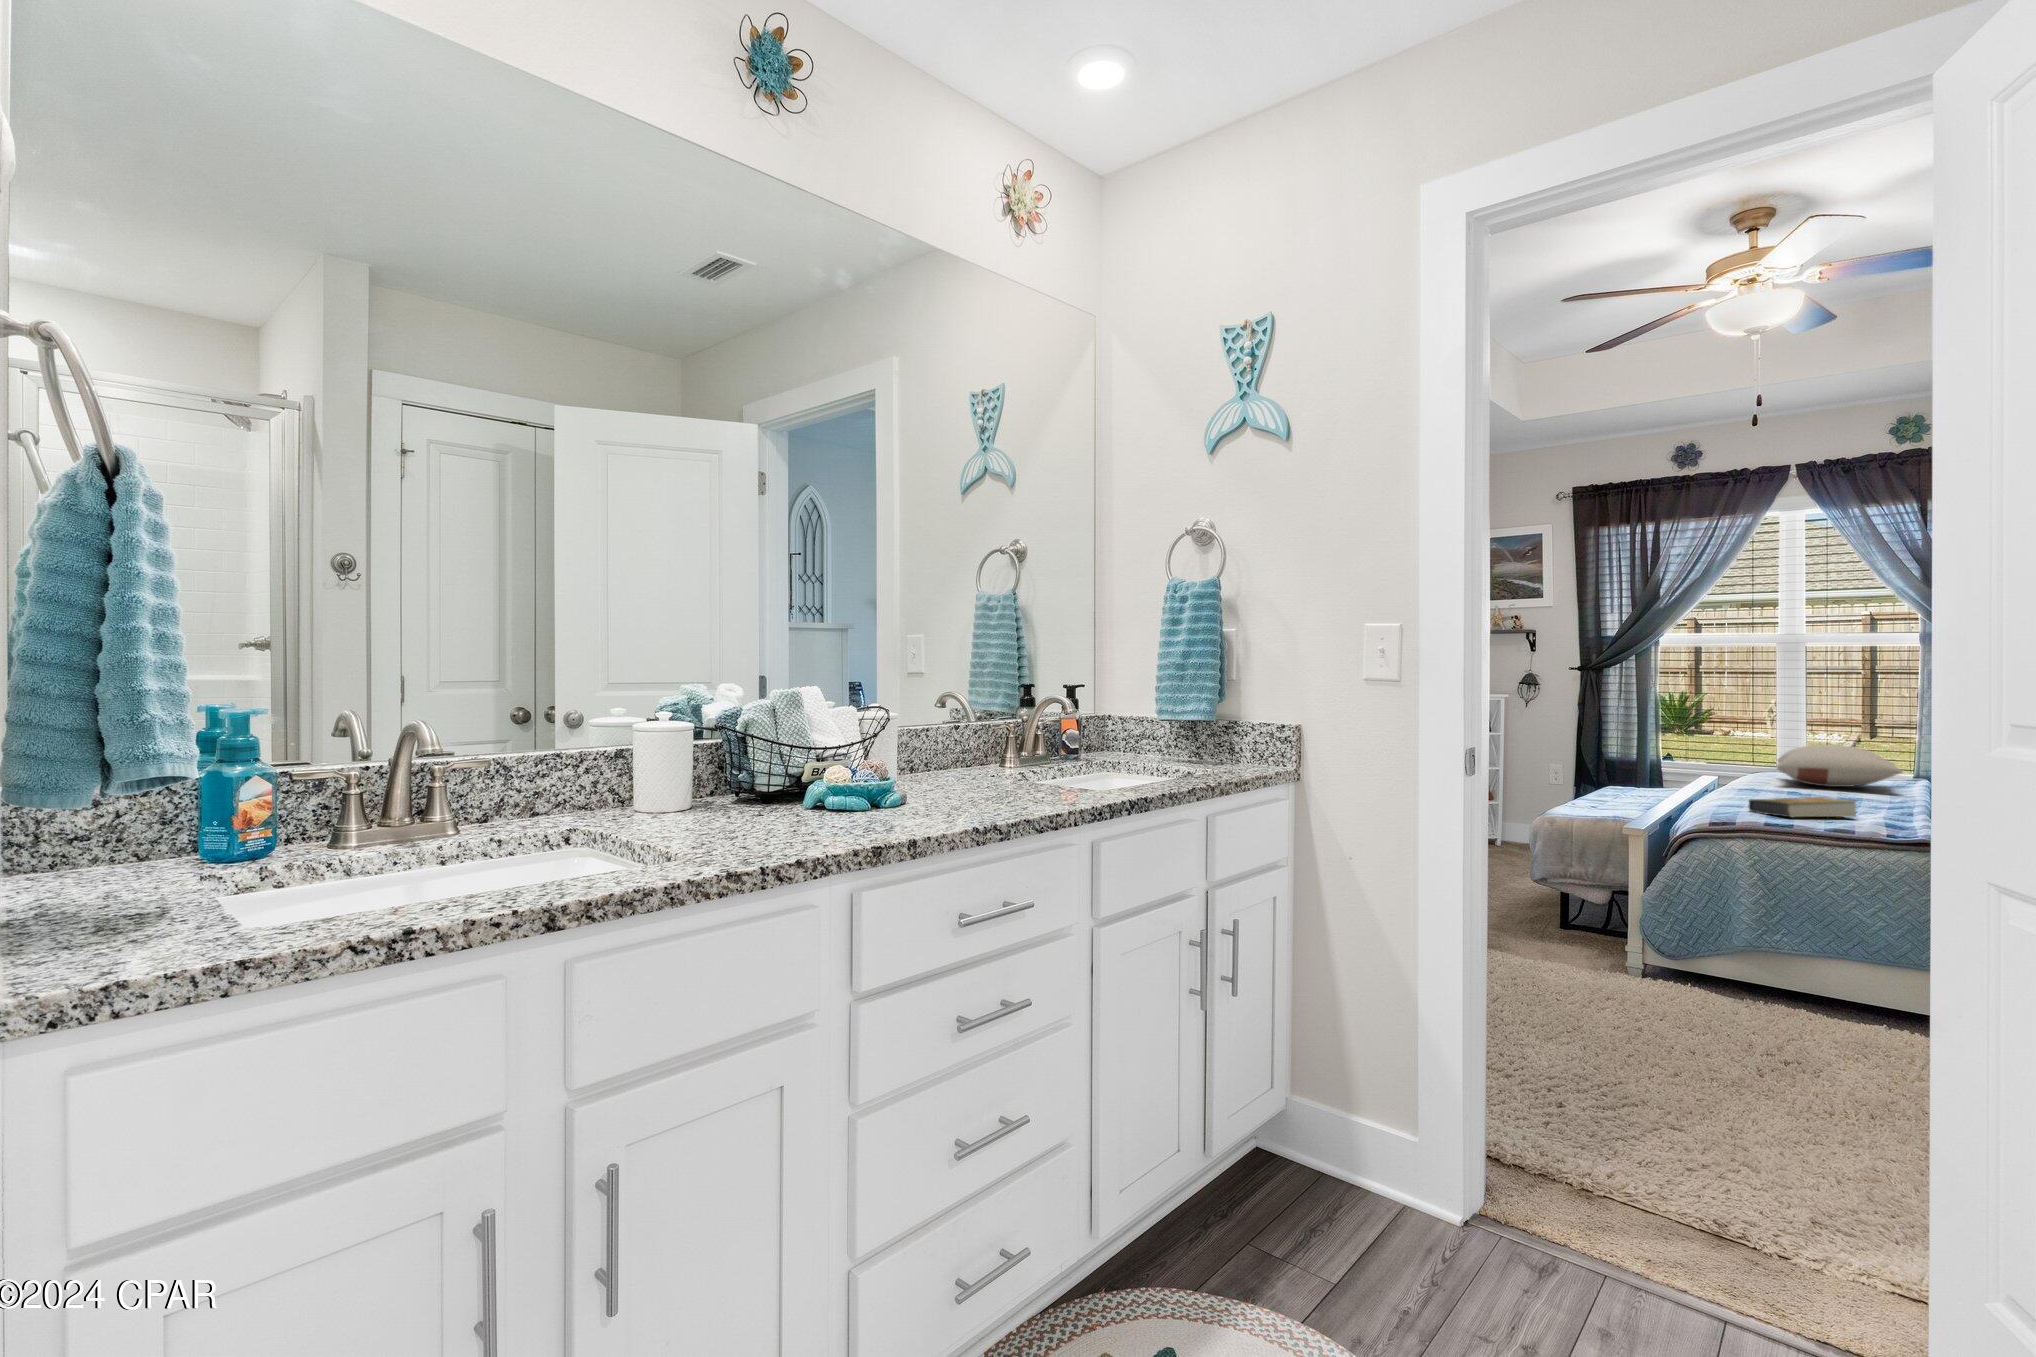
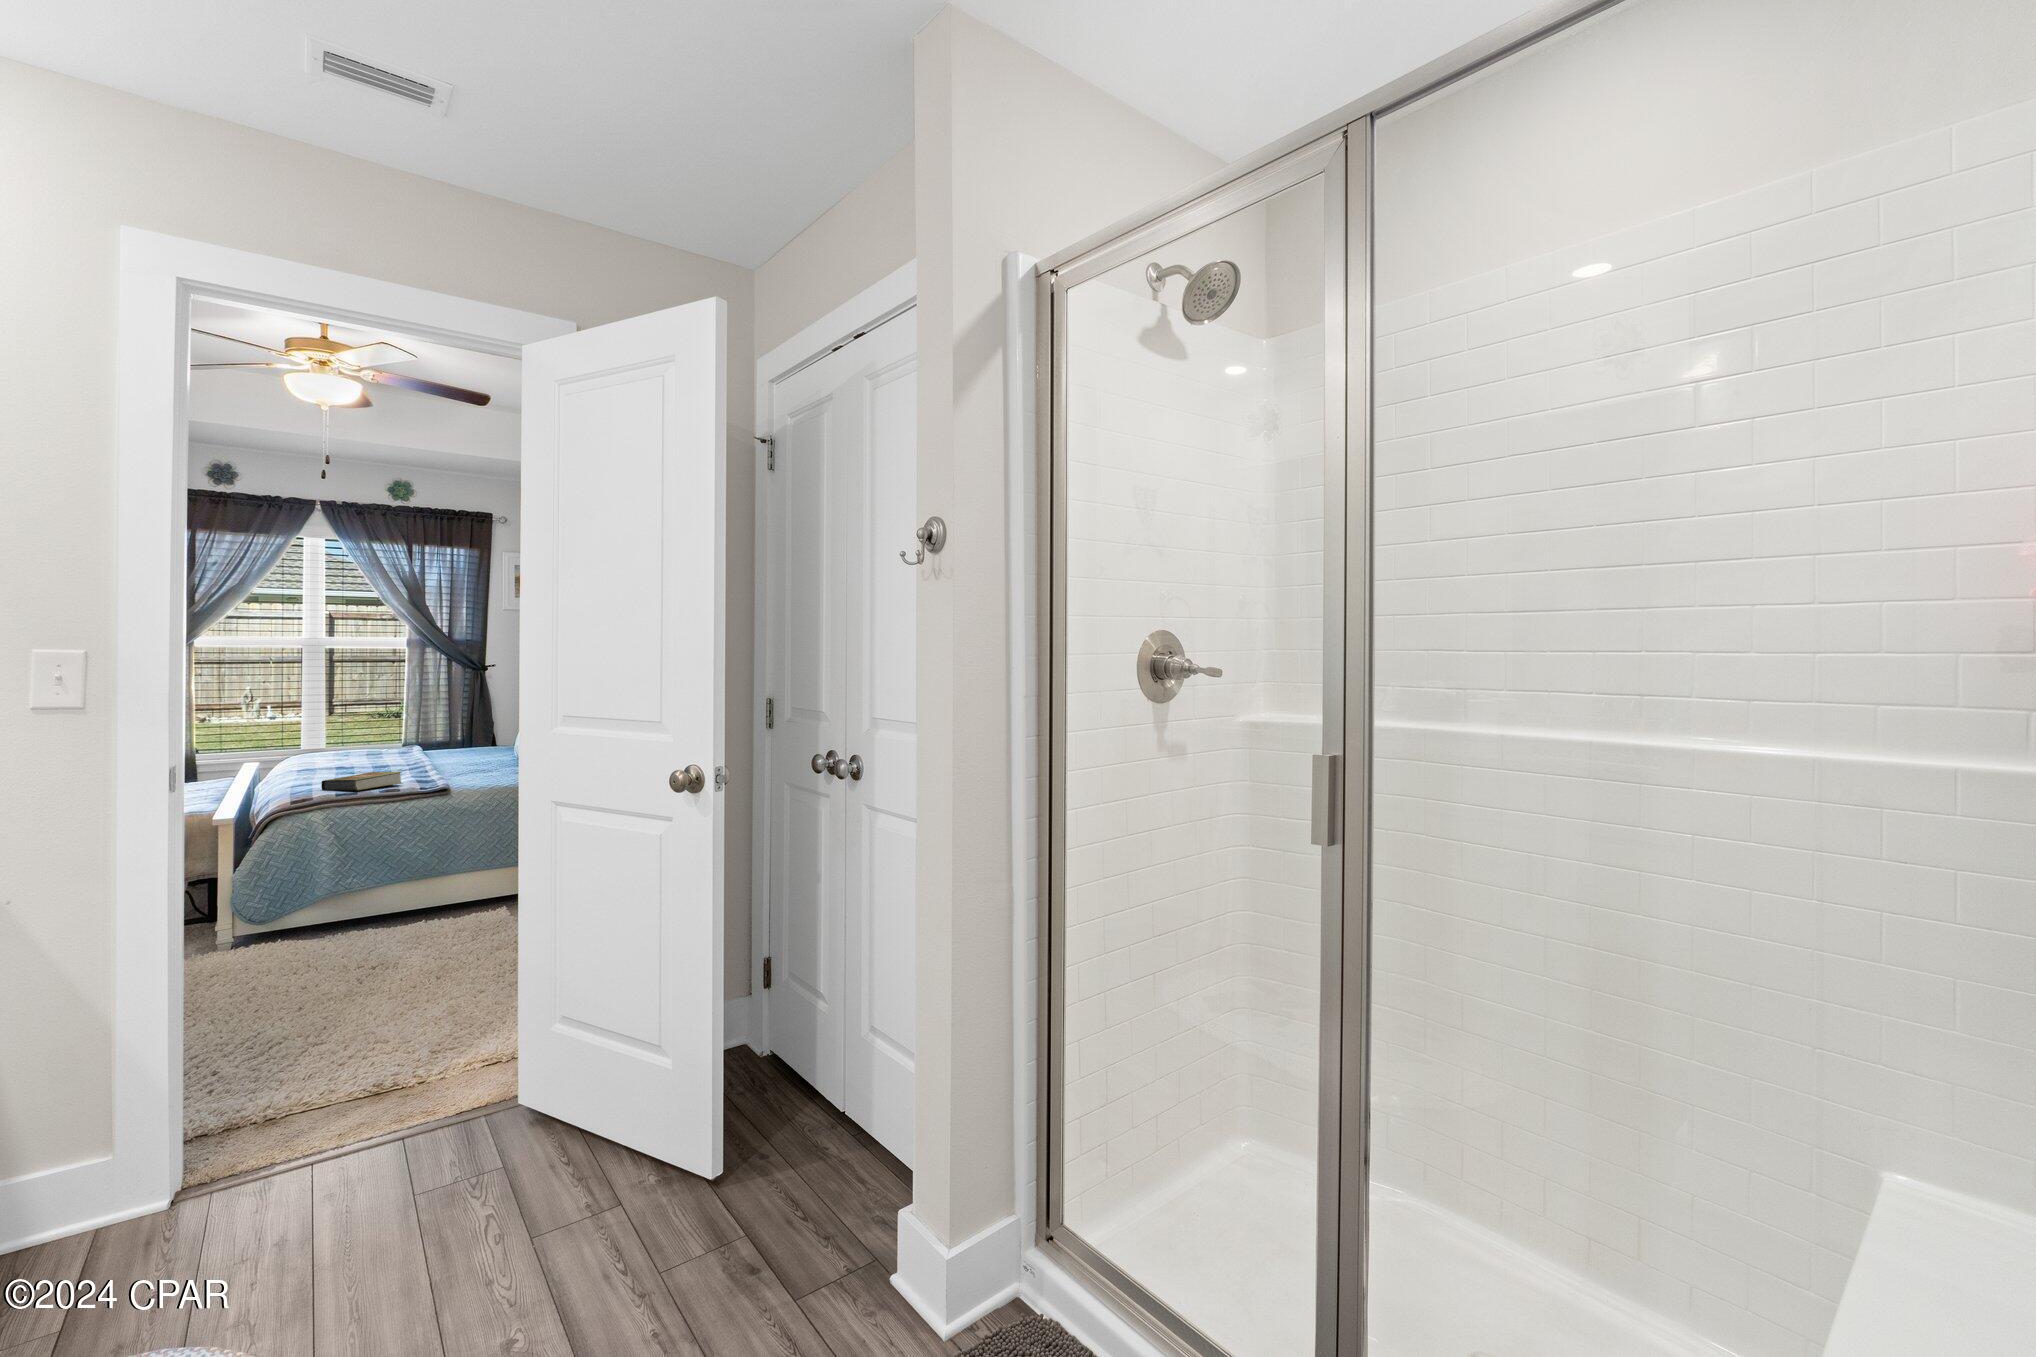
pillow: present [1777,745,1903,787] -> none [320,730,417,763]

